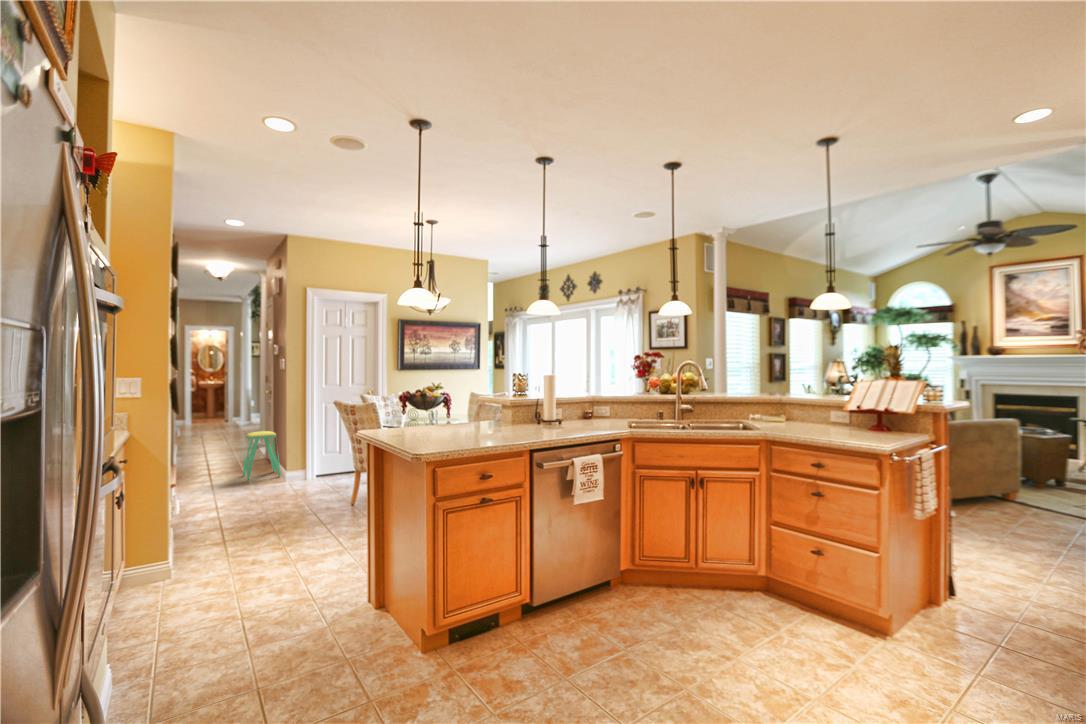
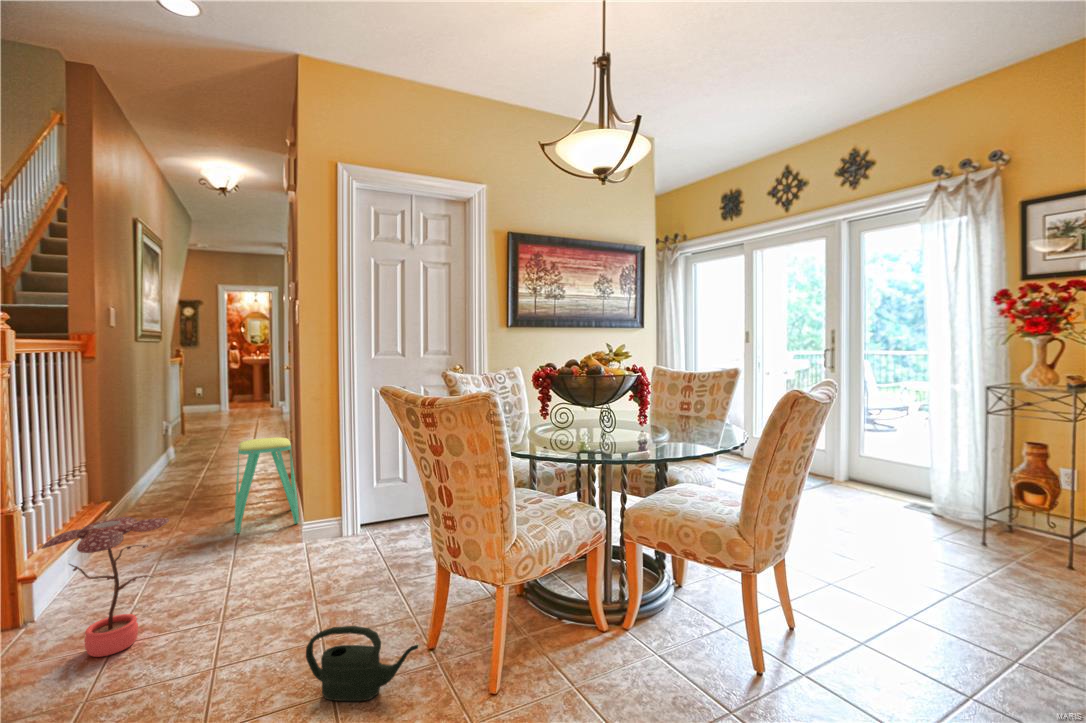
potted plant: none [194,457,240,511] -> present [41,517,169,657]
watering can: none [306,488,348,514] -> present [306,626,418,701]

